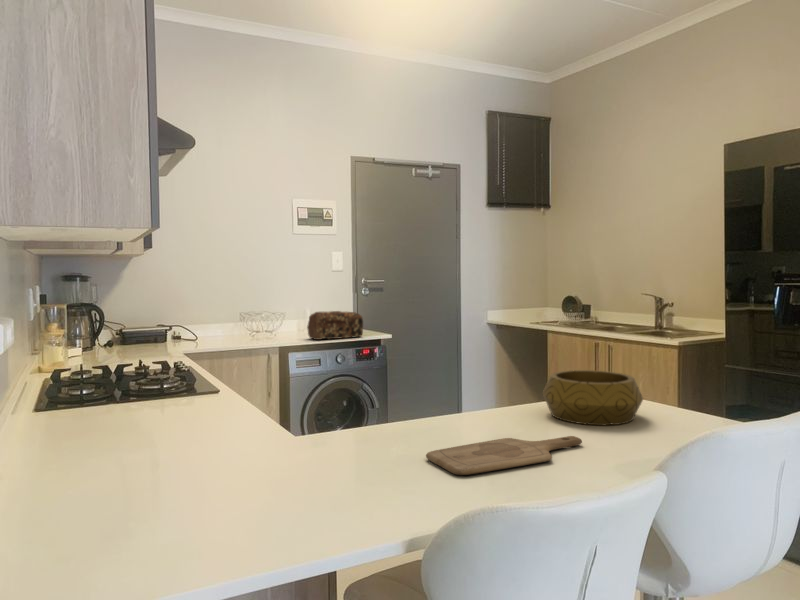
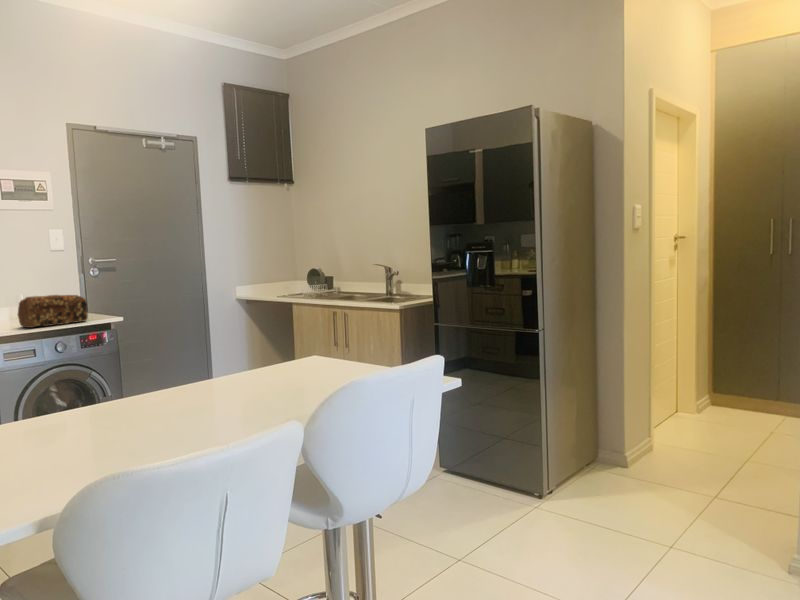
decorative bowl: present [543,370,643,425] -> none [248,337,336,385]
cutting board: present [426,436,582,475] -> none [112,396,272,444]

